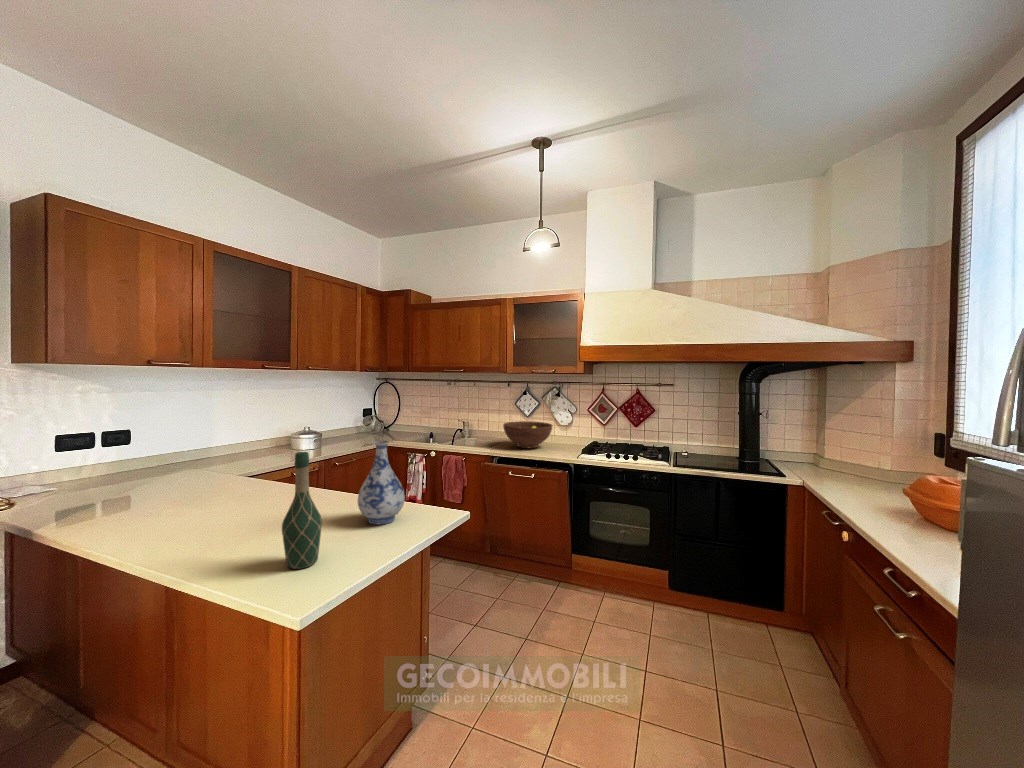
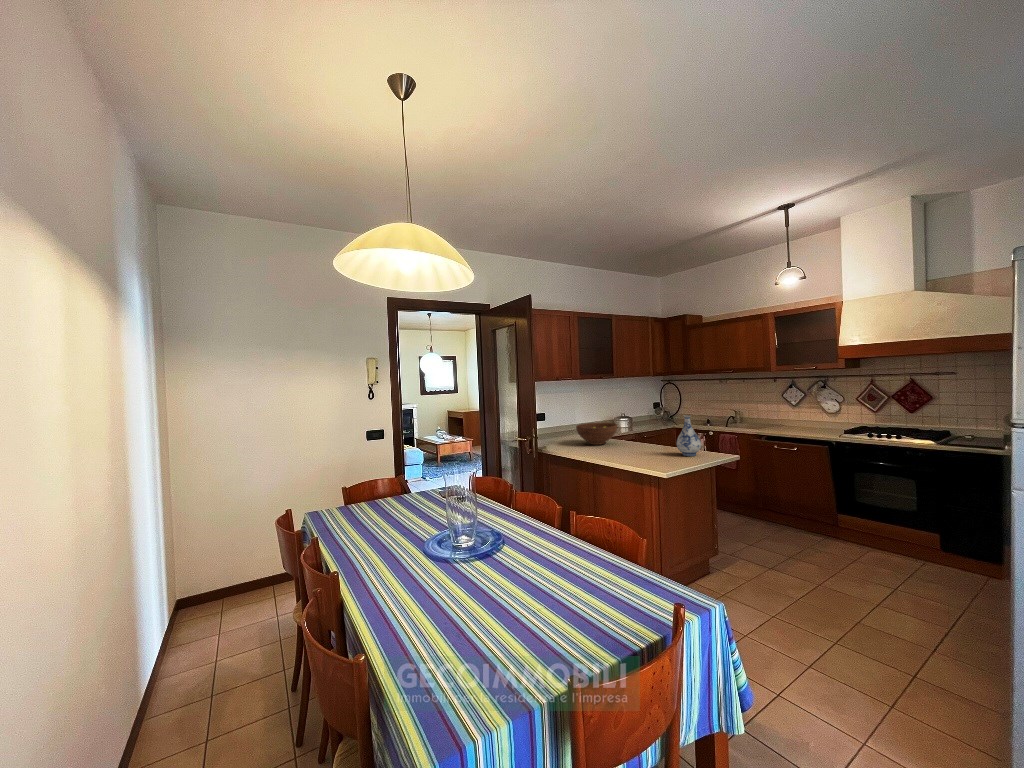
fruit bowl: present [503,421,552,448] -> present [576,422,617,445]
wine bottle: present [282,452,322,569] -> none [652,416,668,464]

